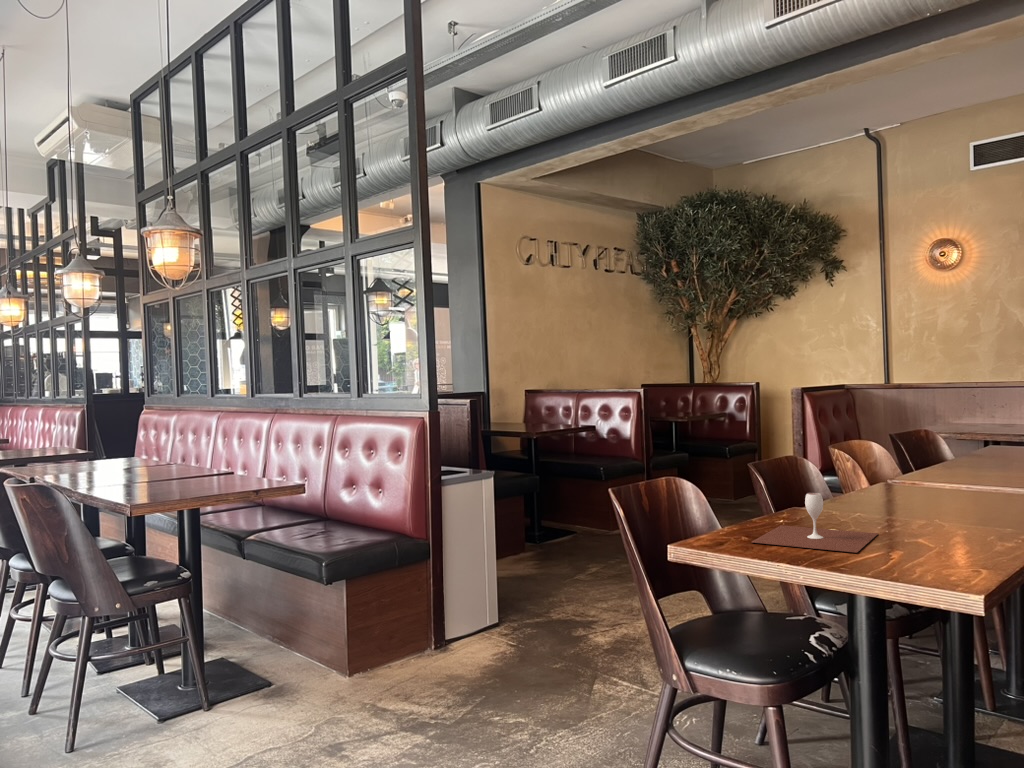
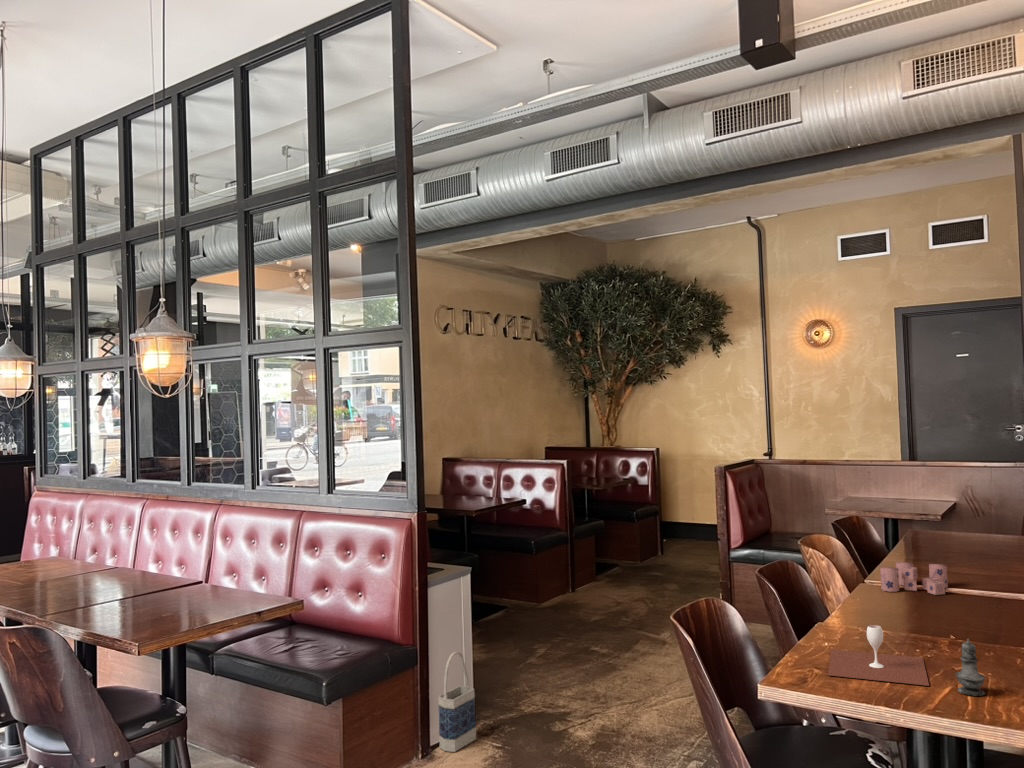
candle: none [899,459,982,491] -> present [880,562,948,595]
salt shaker: none [884,498,918,561] -> present [956,639,985,696]
bag: none [456,552,496,647] -> present [438,652,476,752]

